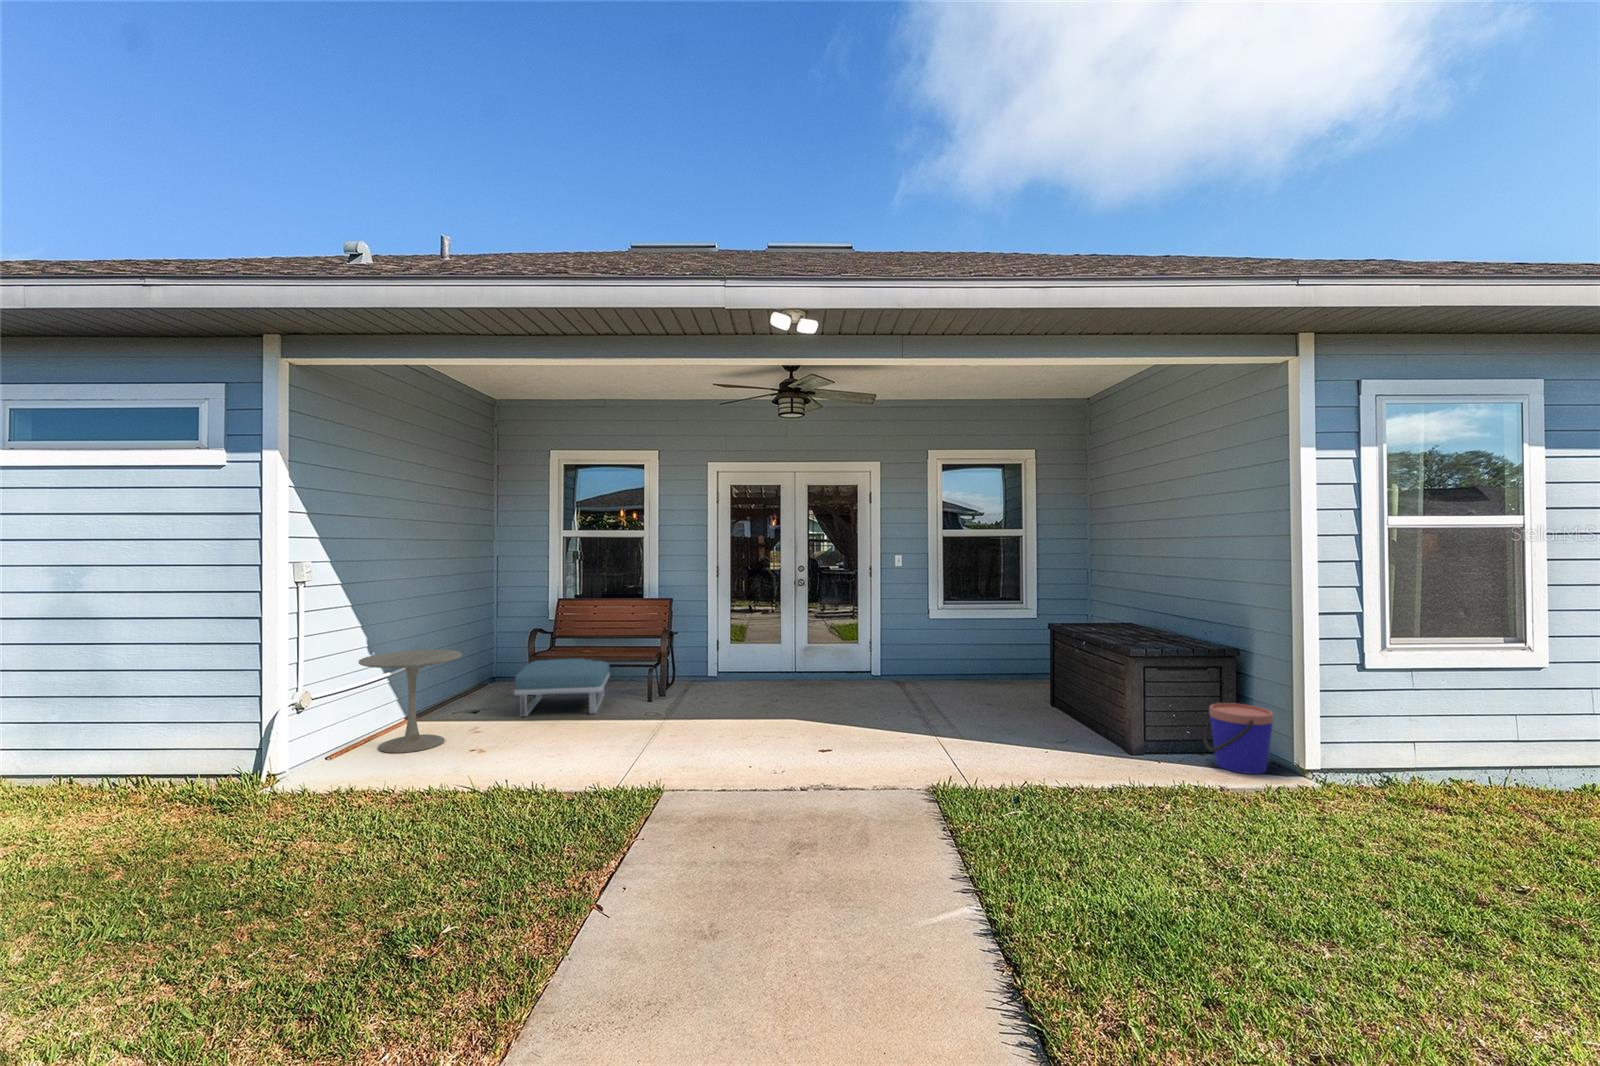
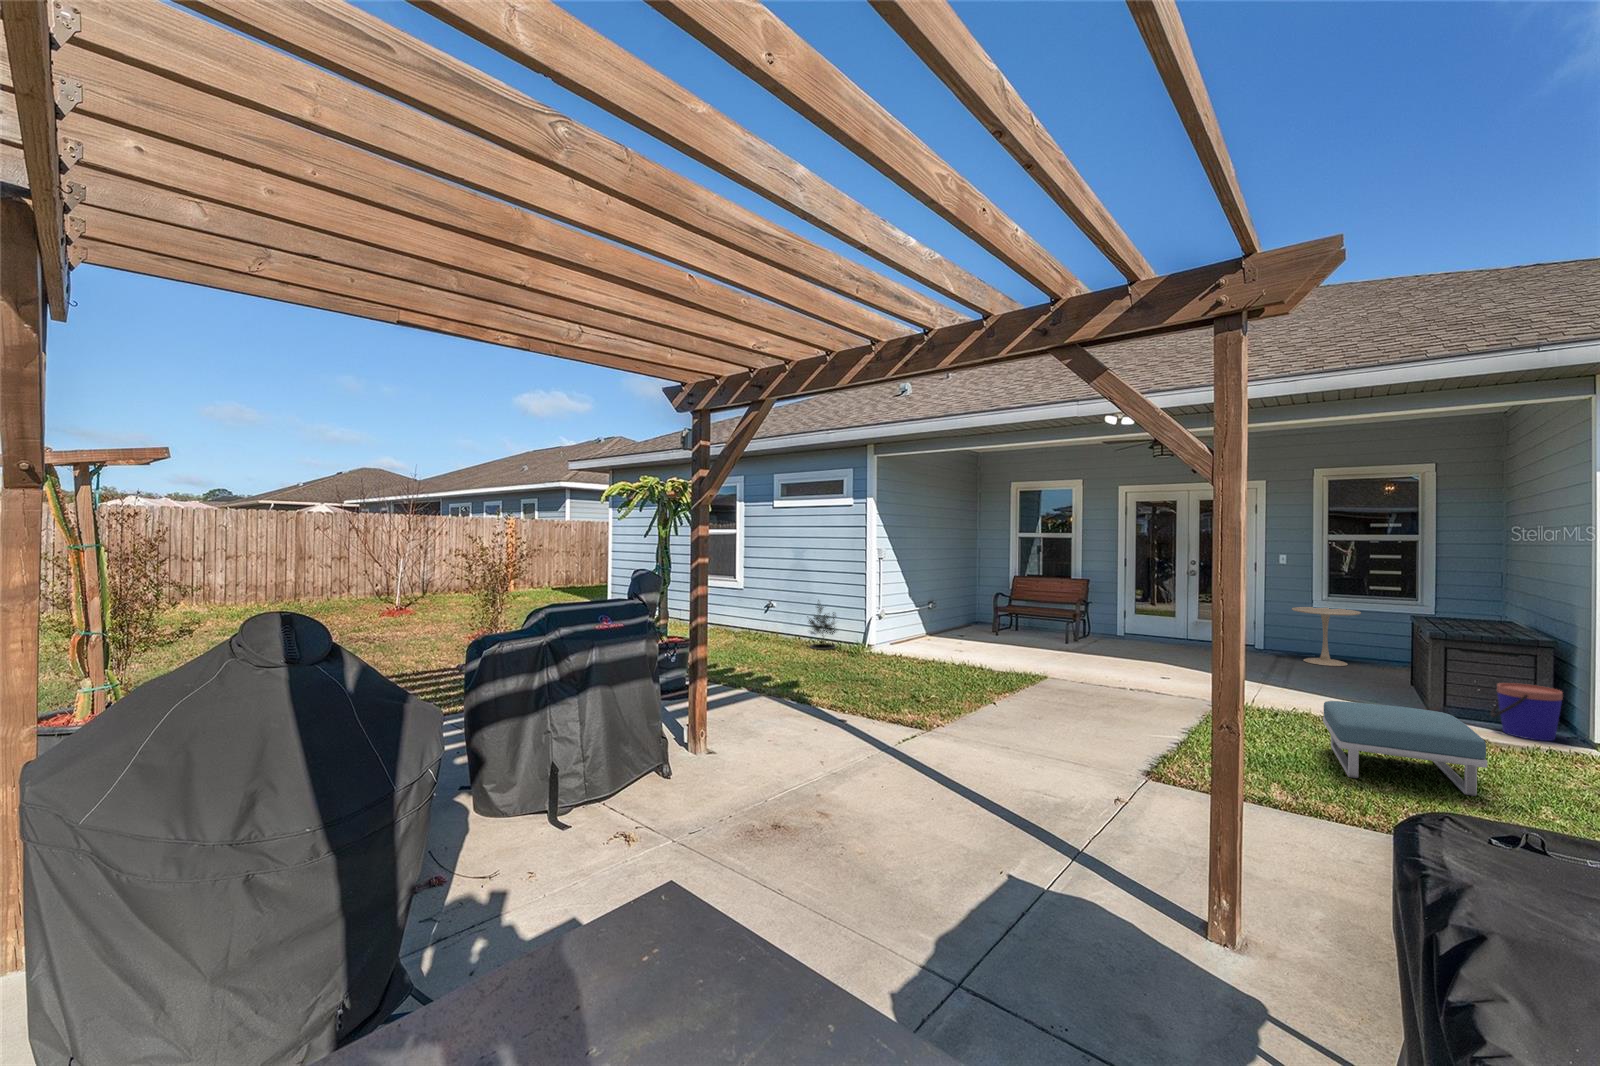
side table: present [359,650,462,753] -> present [1292,607,1361,666]
footstool: present [514,658,610,717] -> present [1323,701,1487,796]
potted tree: none [74,686,185,812] -> present [807,600,836,650]

